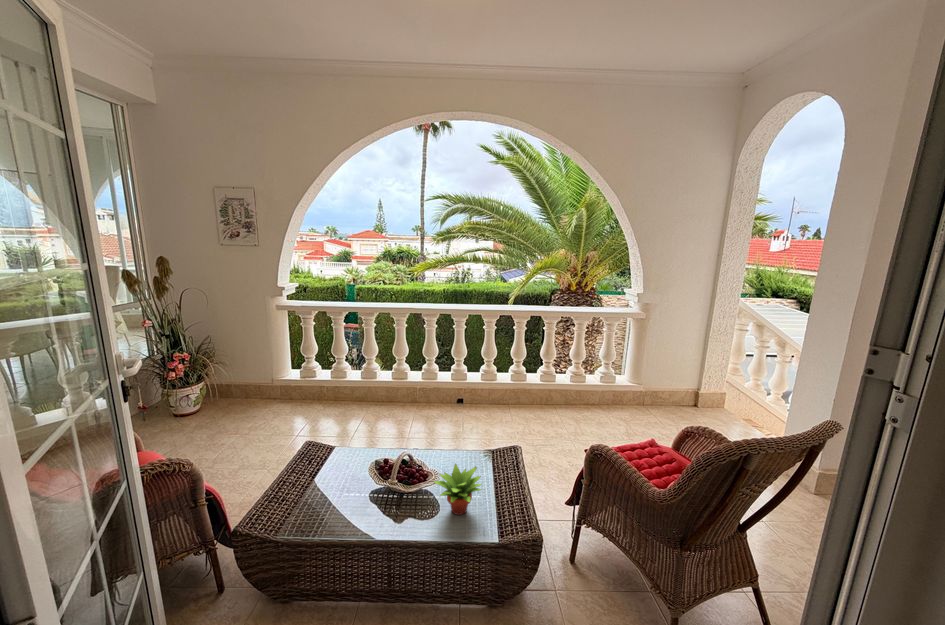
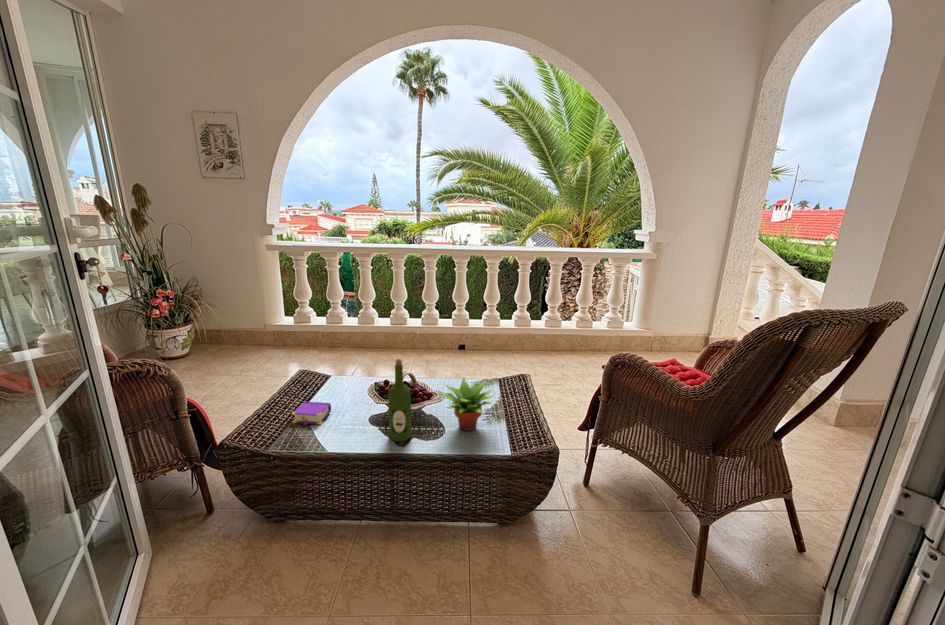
wine bottle: none [386,454,407,529] -> present [388,359,411,442]
book: none [286,482,348,521] -> present [292,402,331,425]

